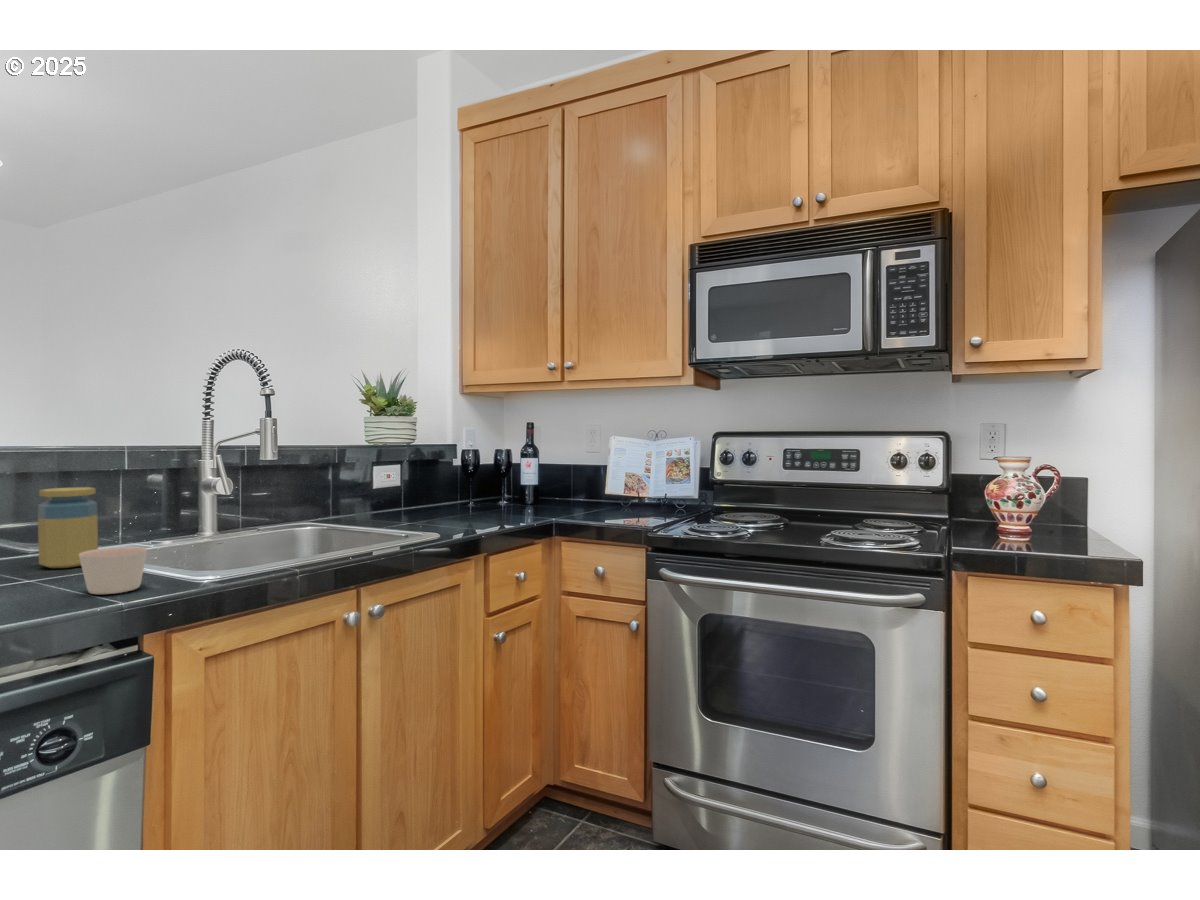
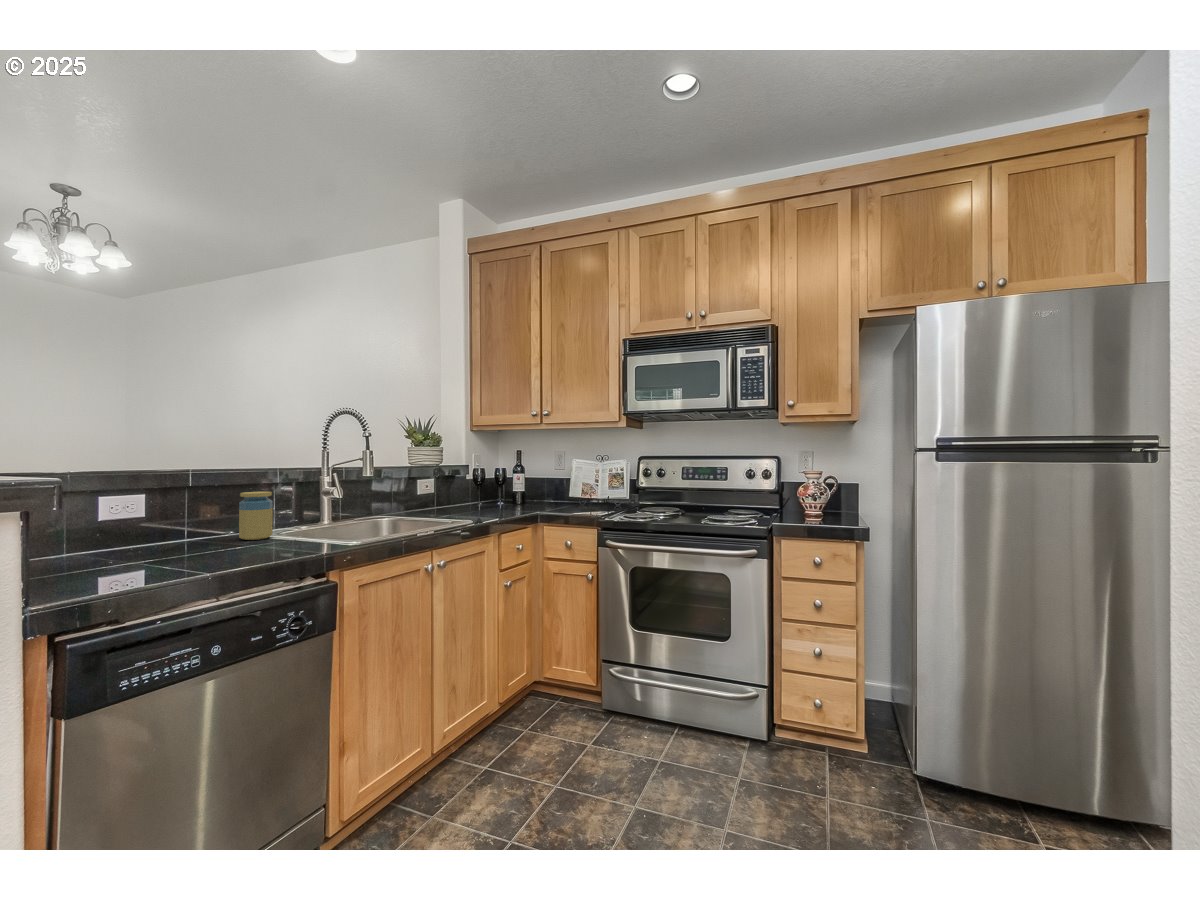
candle: present [79,547,147,594] -> none [287,524,323,550]

